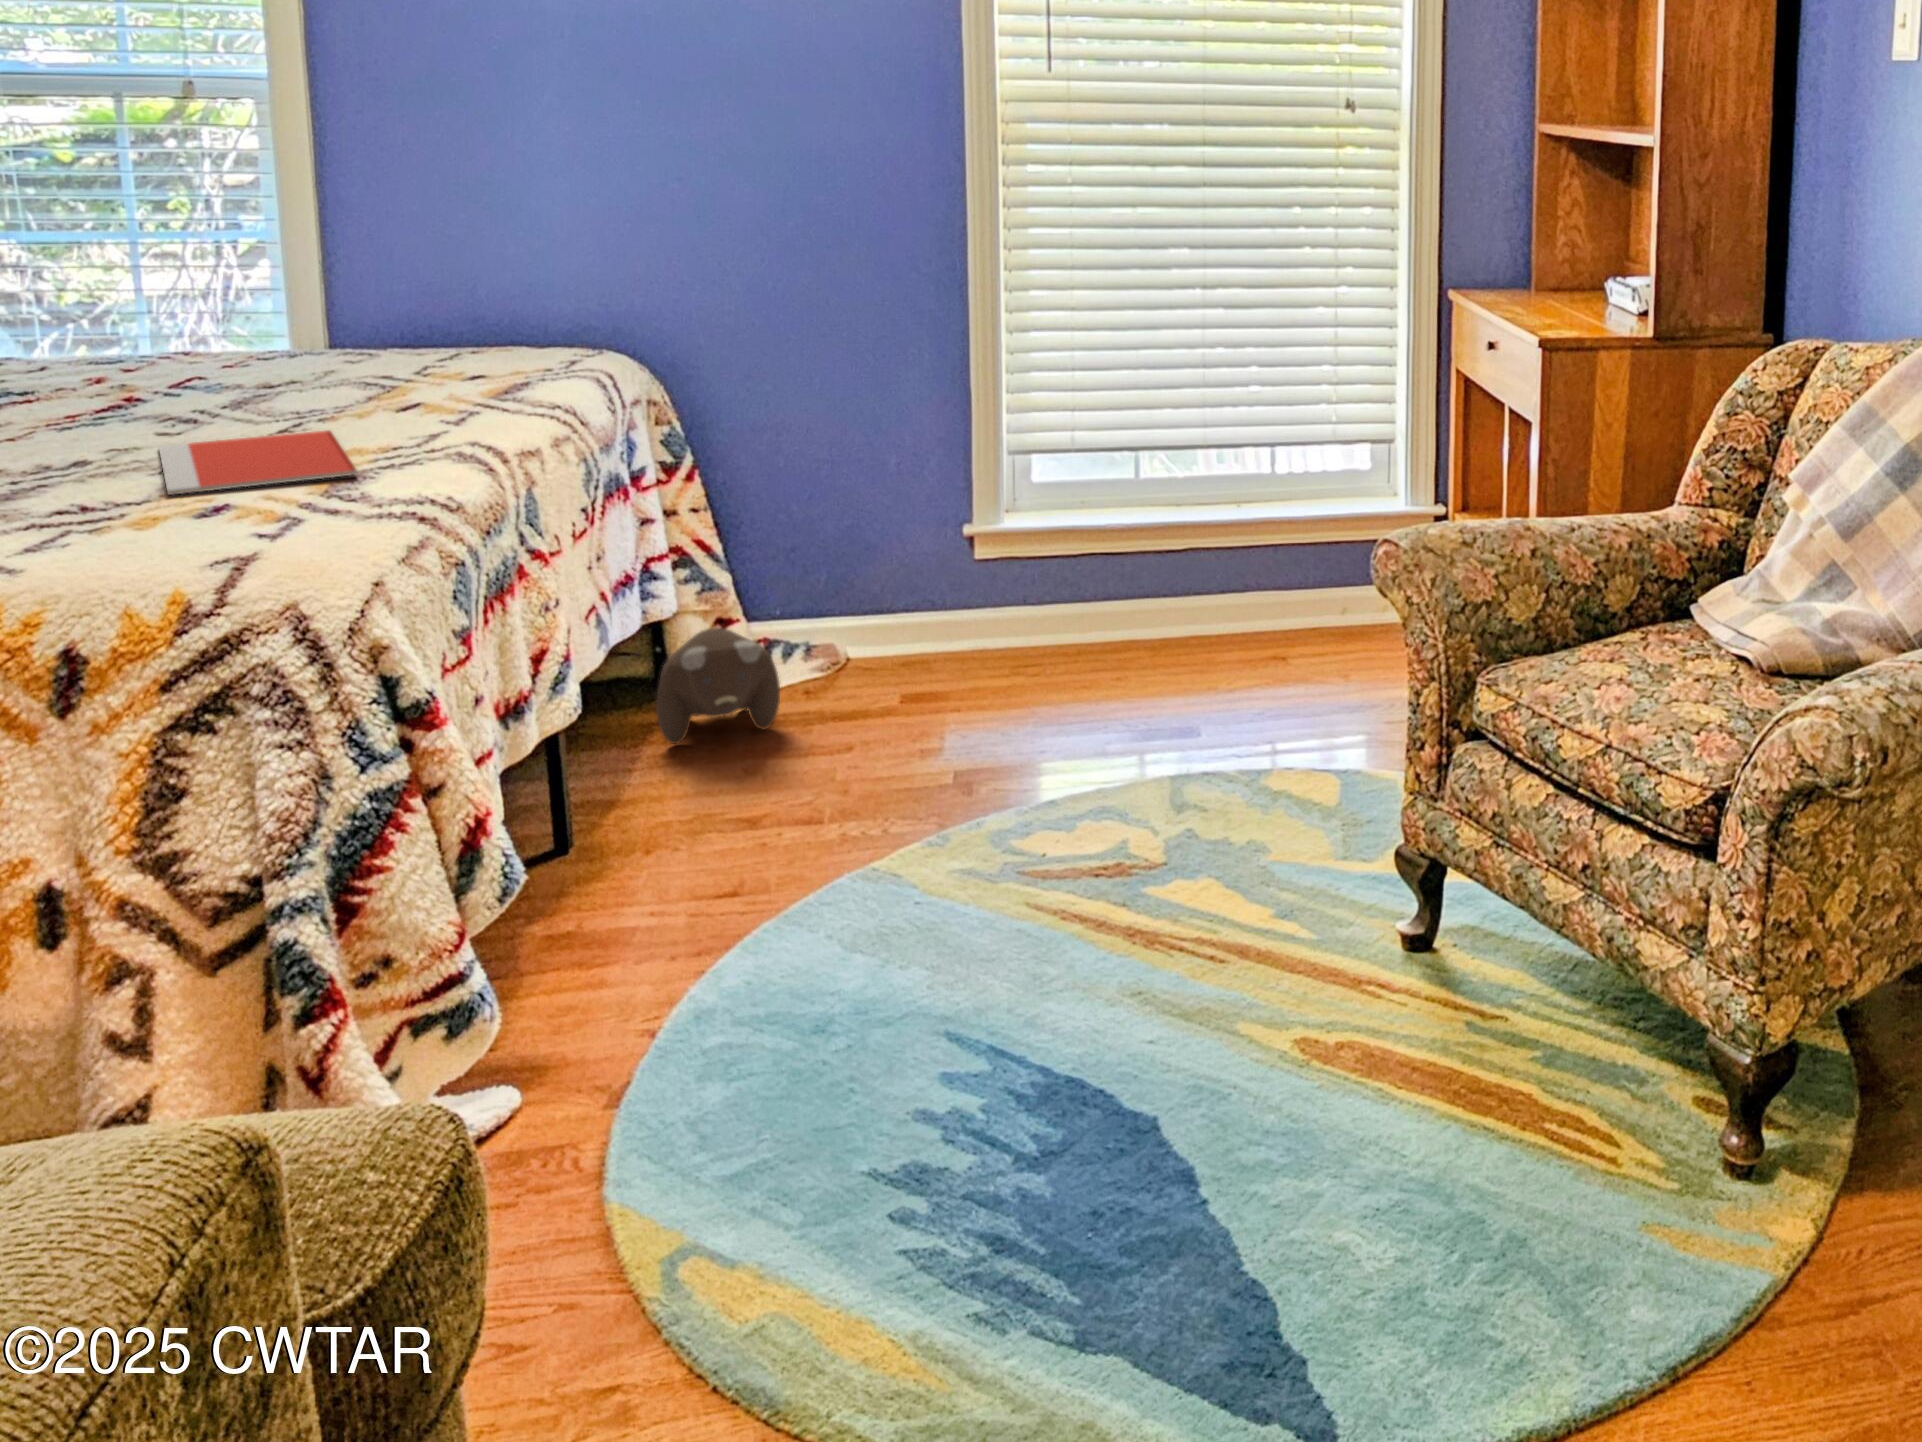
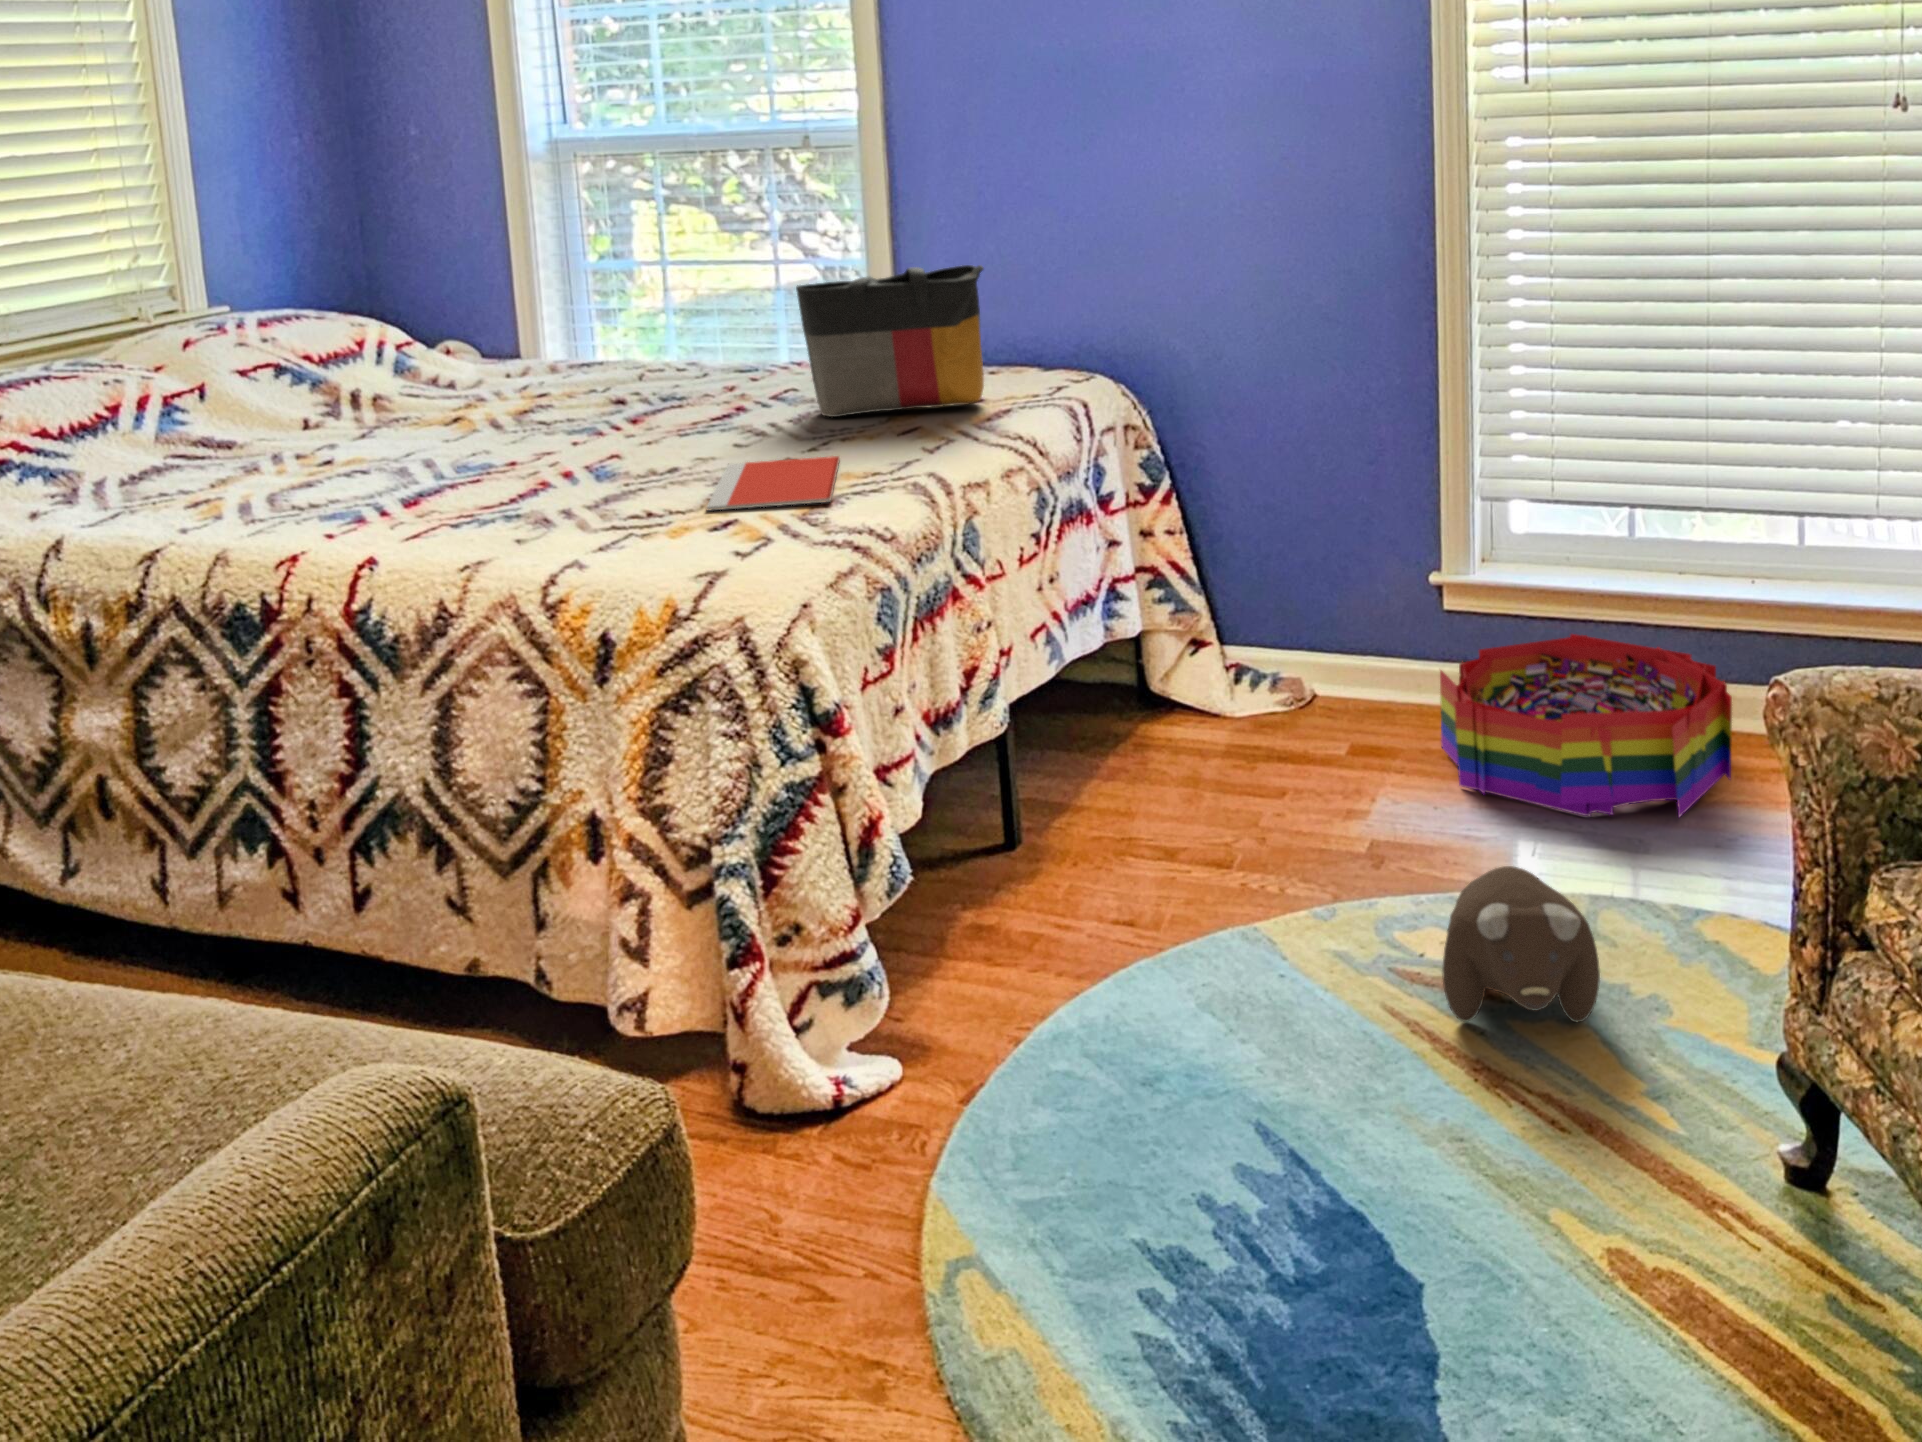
tote bag: none [225,220,494,393] -> present [796,265,984,417]
storage bin: none [995,565,1250,715] -> present [1440,634,1732,817]
plush toy: present [656,628,780,744] -> present [1442,866,1600,1022]

